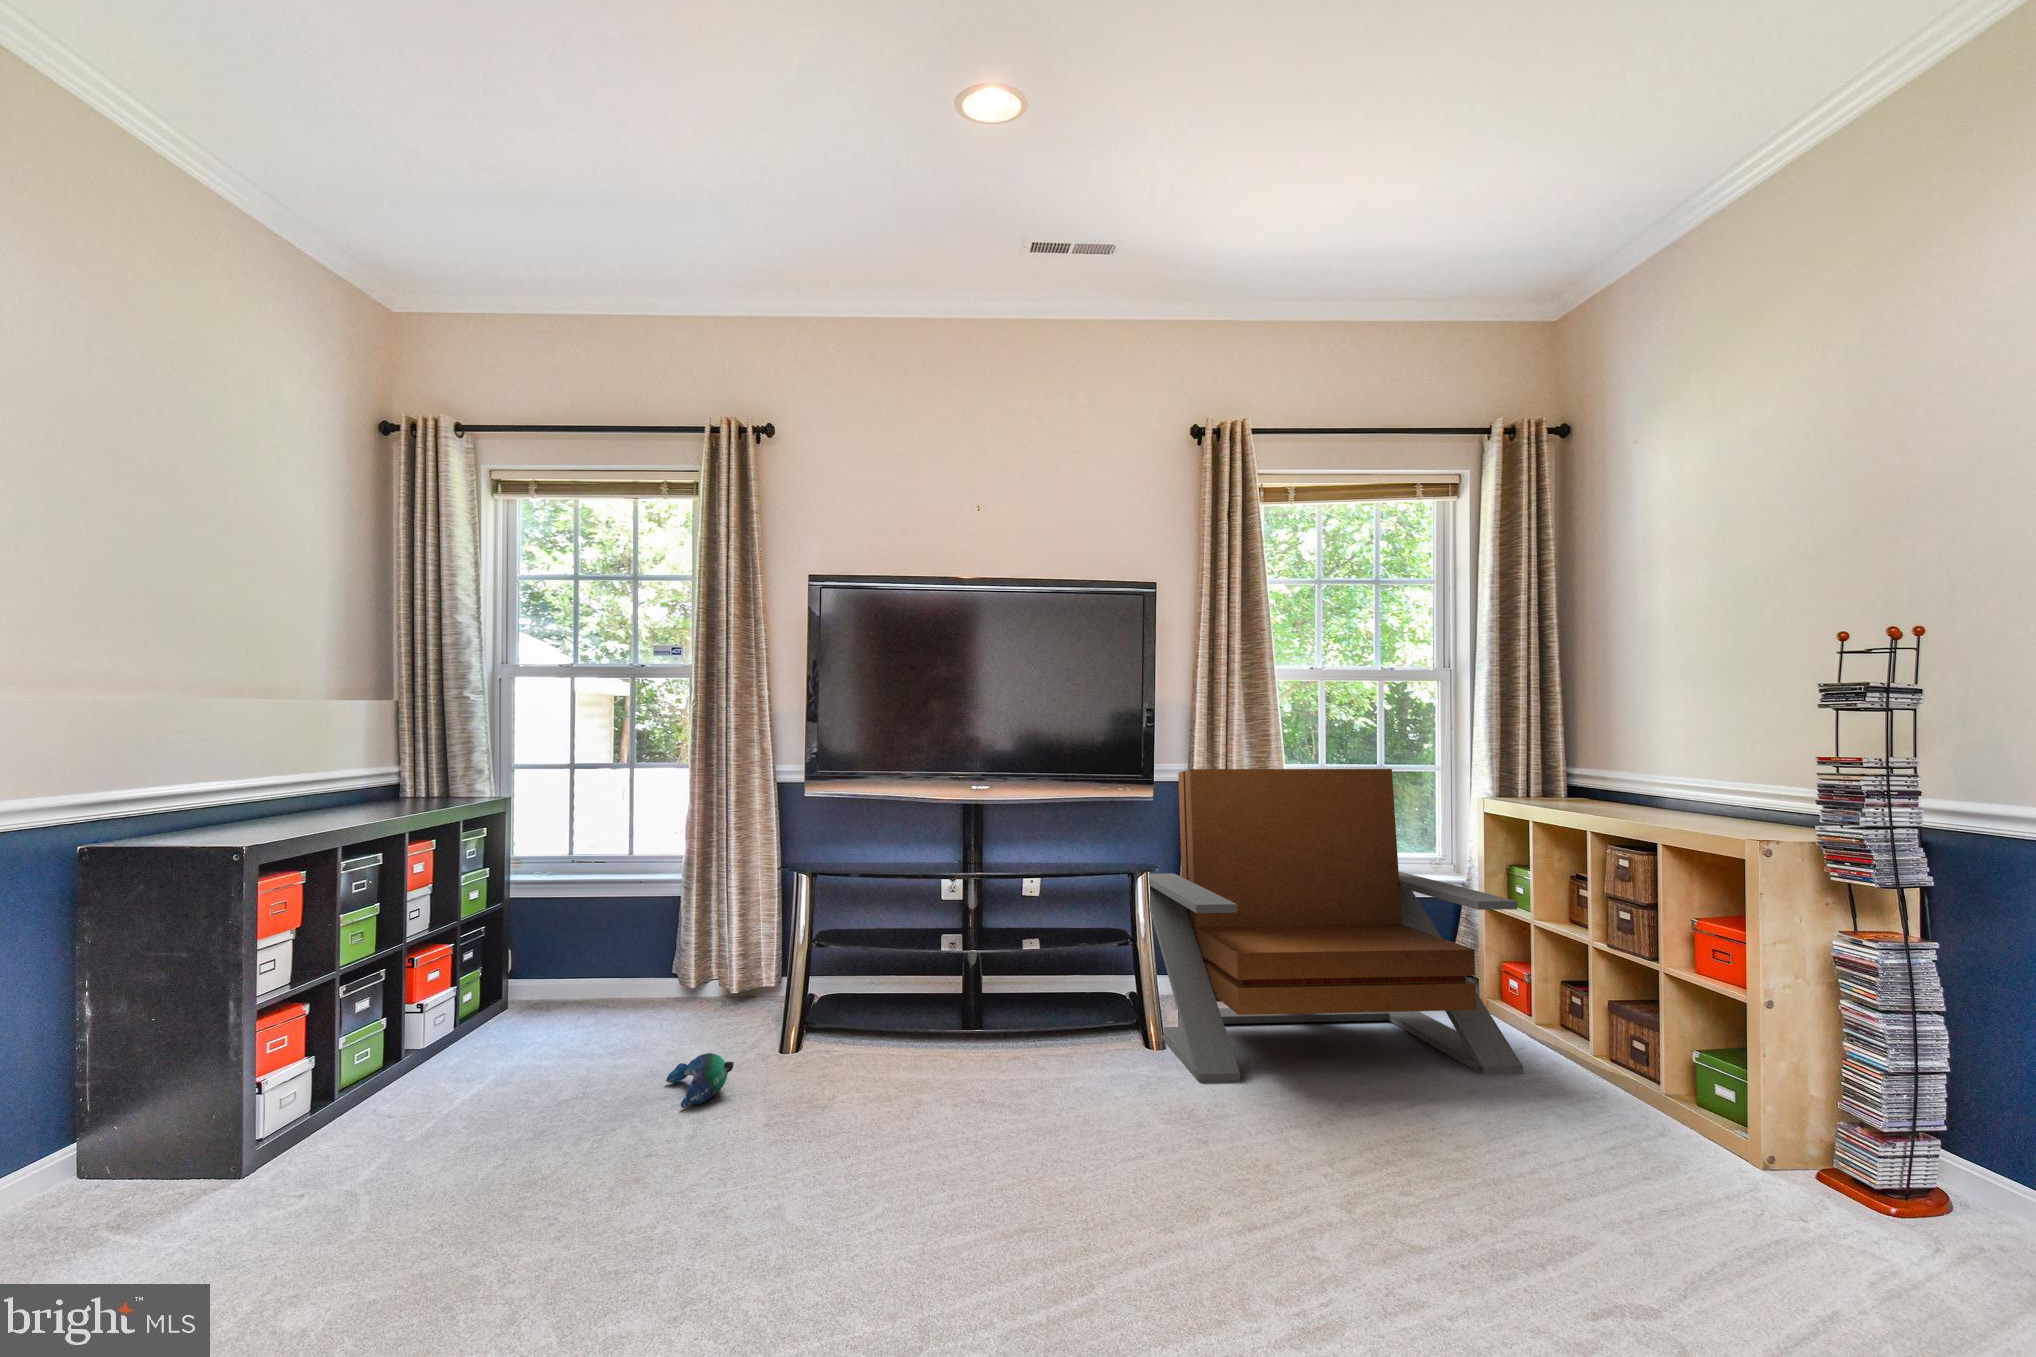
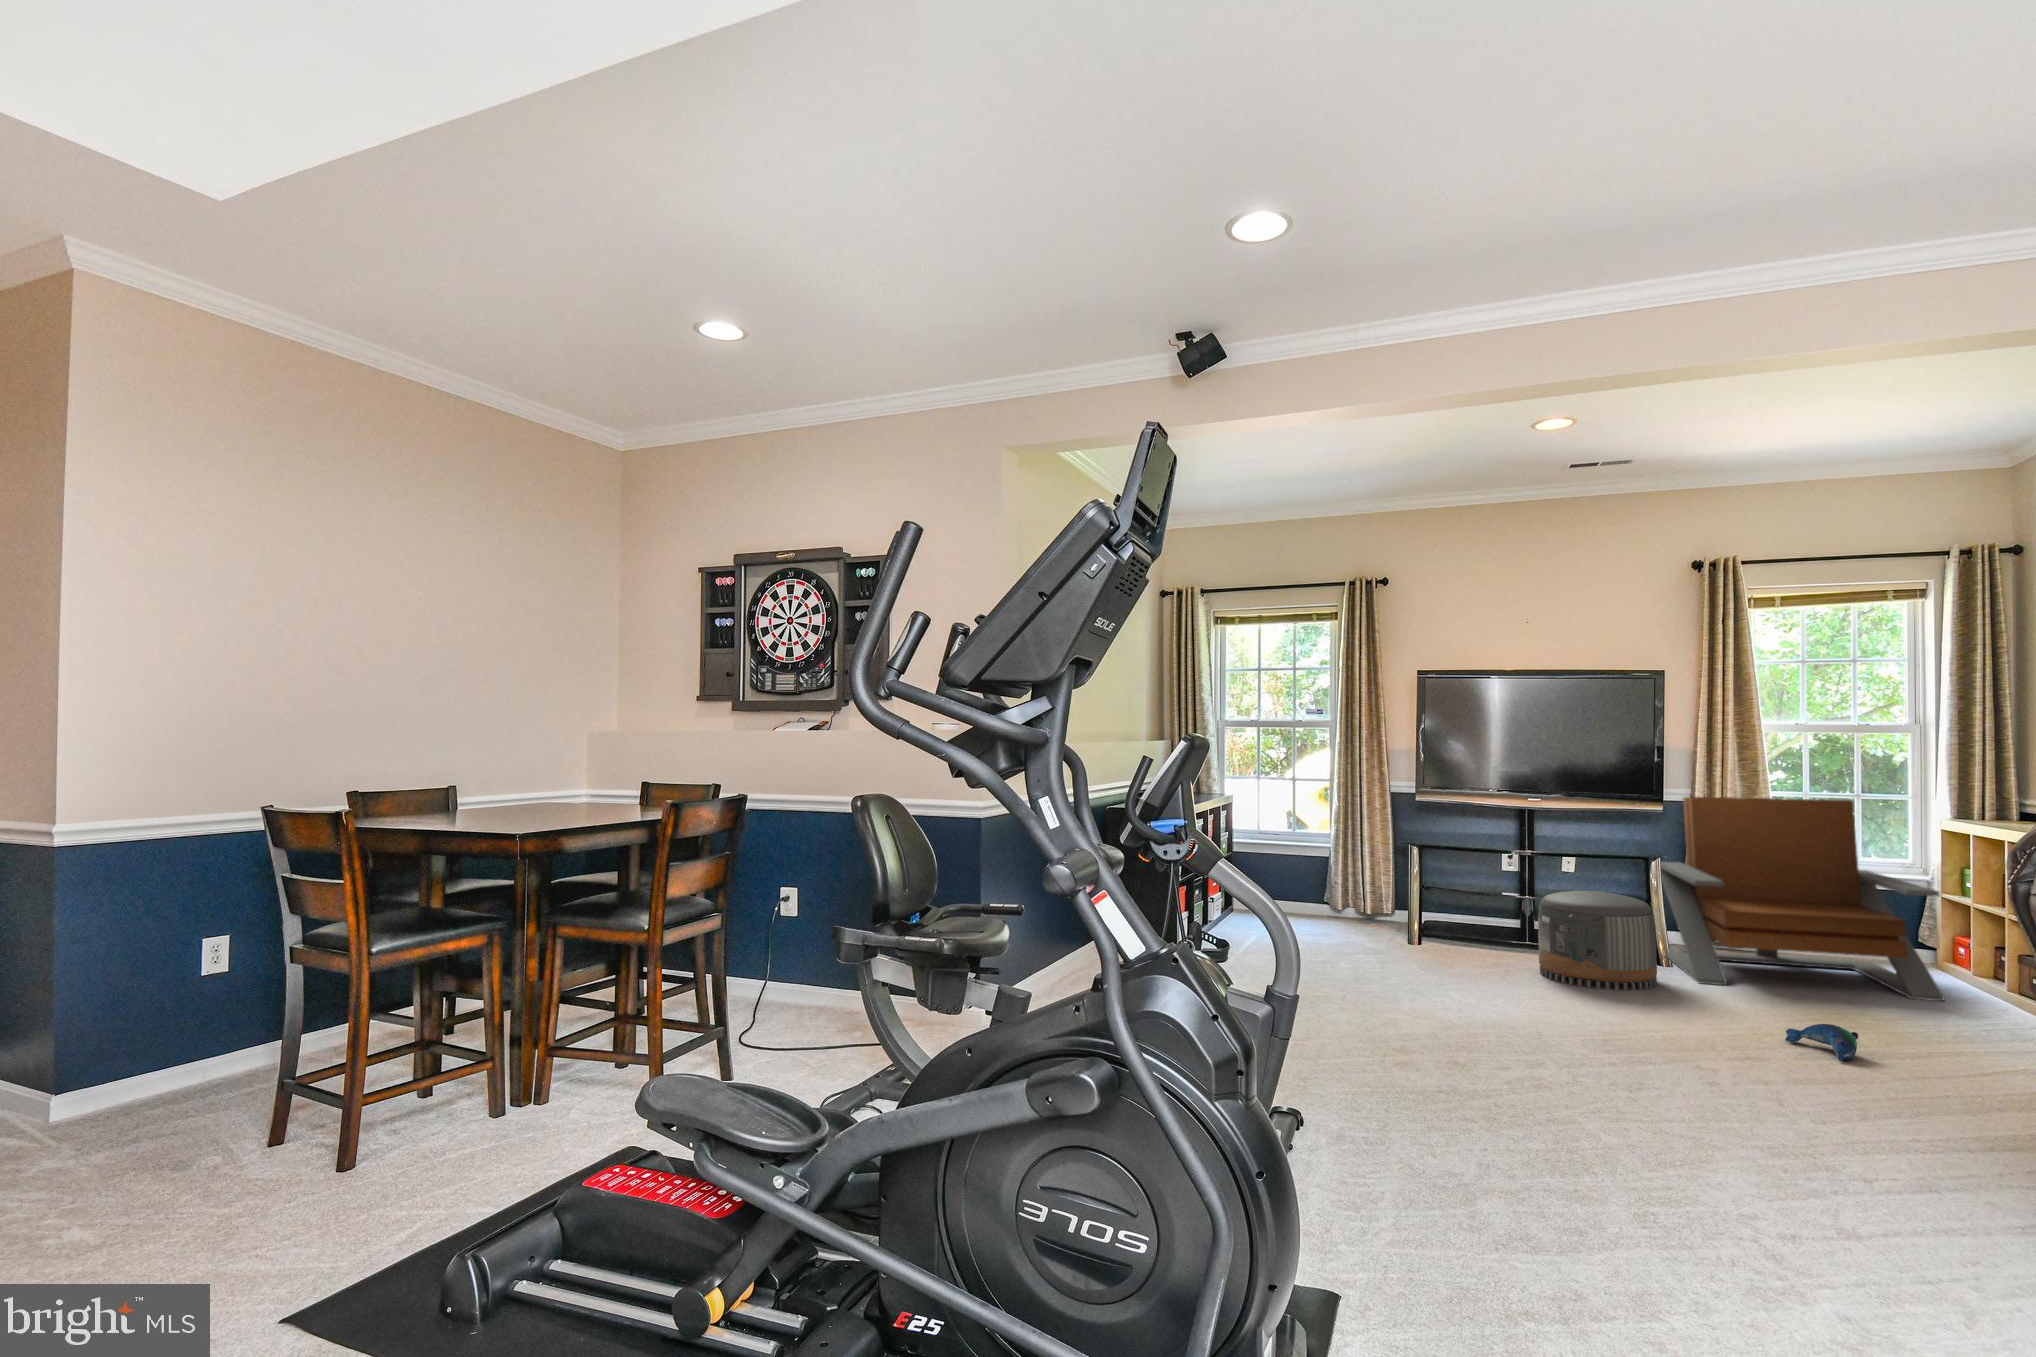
pouf: none [953,935,1137,1123] -> present [1538,891,1657,990]
plush toy: present [666,1053,734,1108] -> present [1785,1024,1858,1061]

